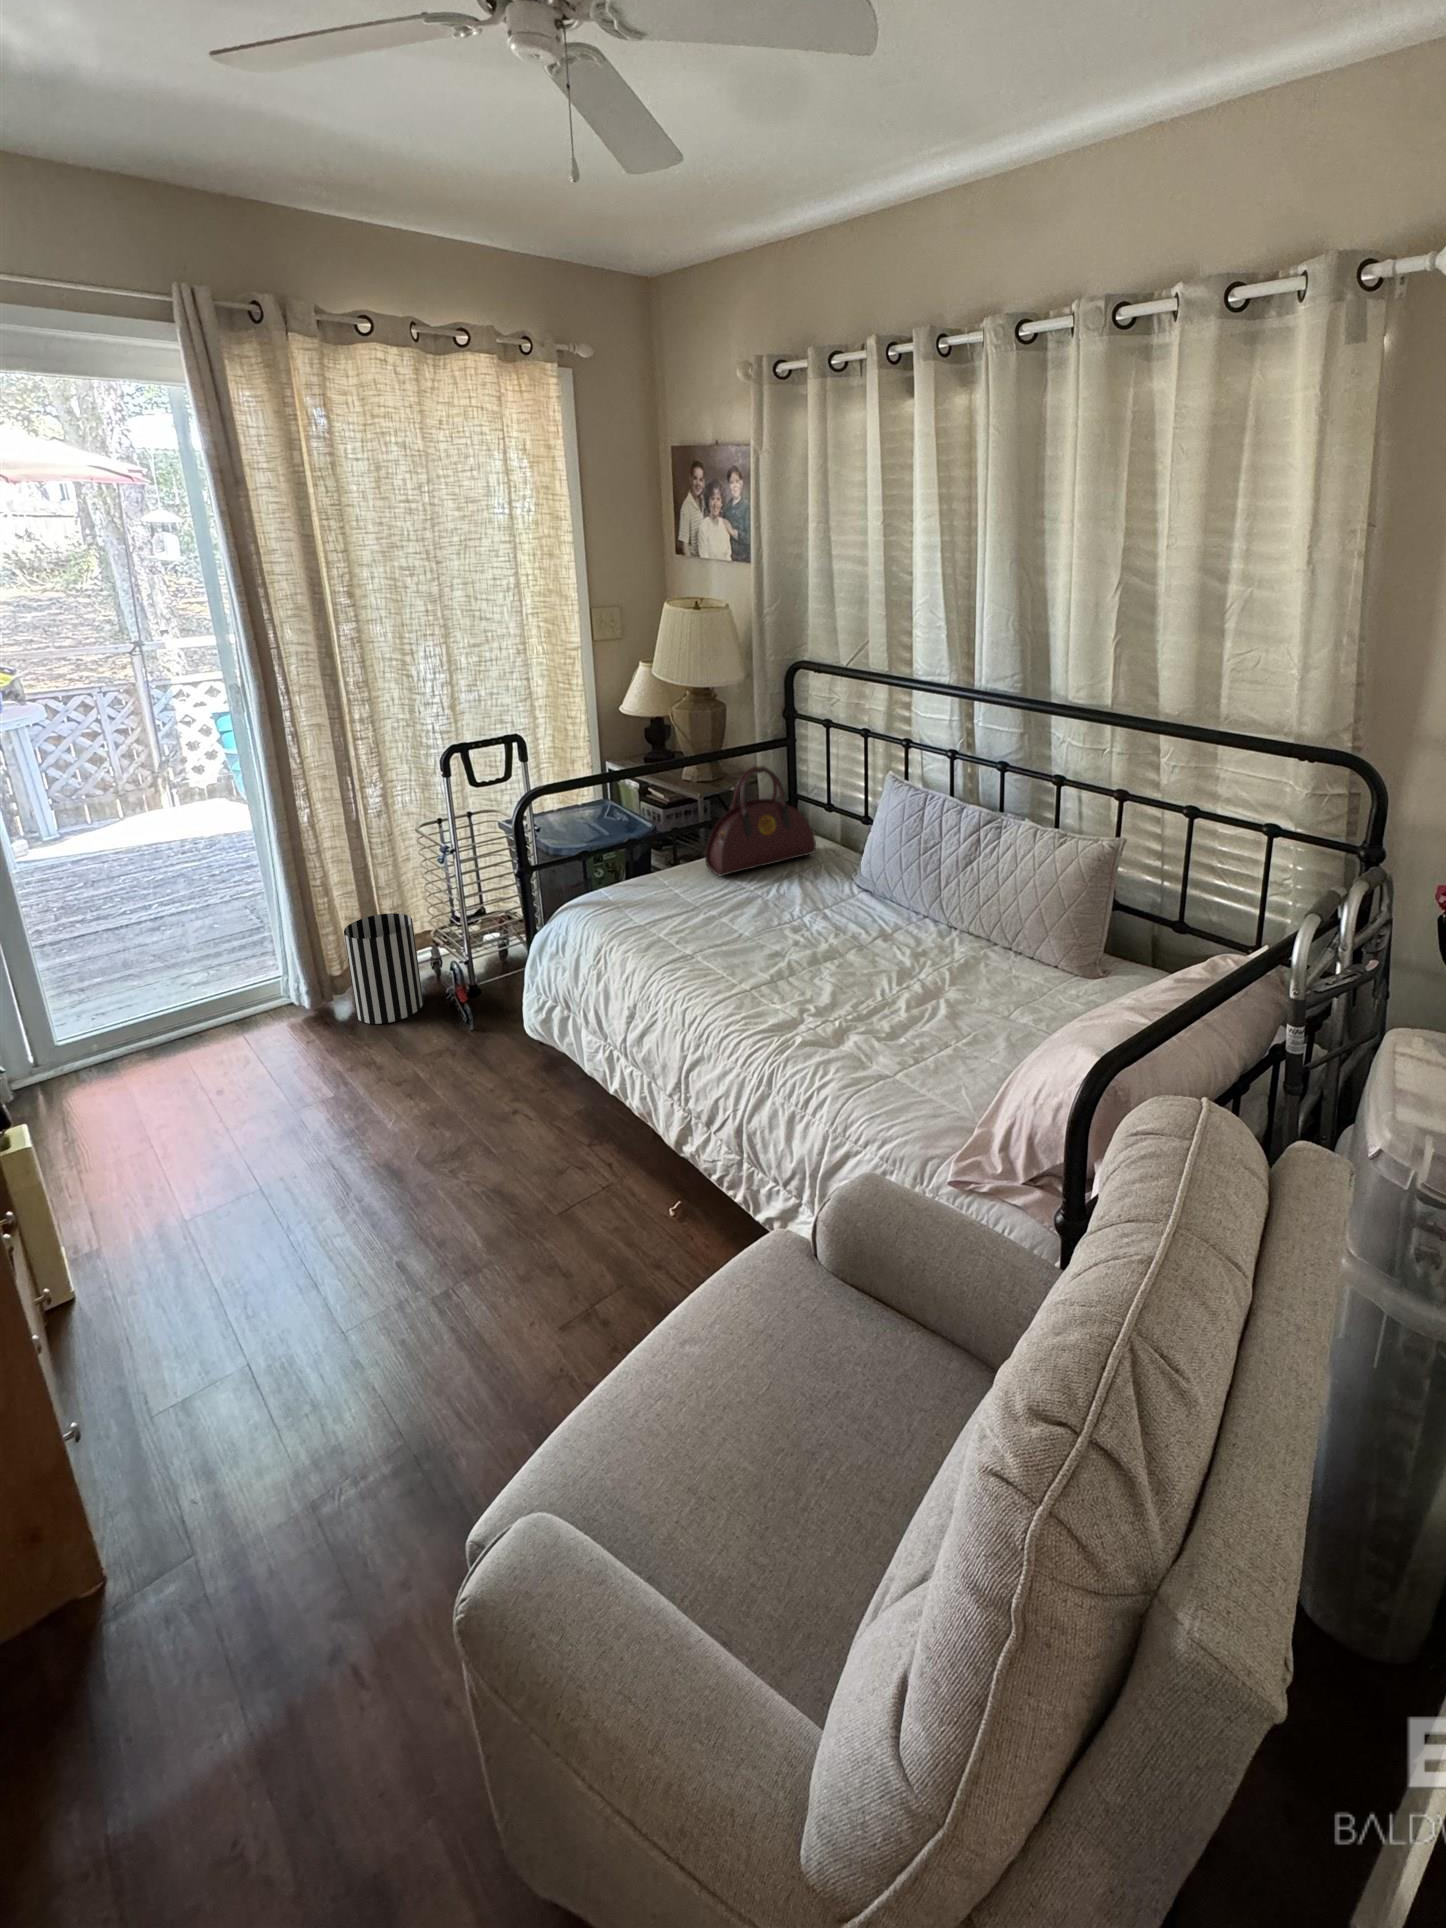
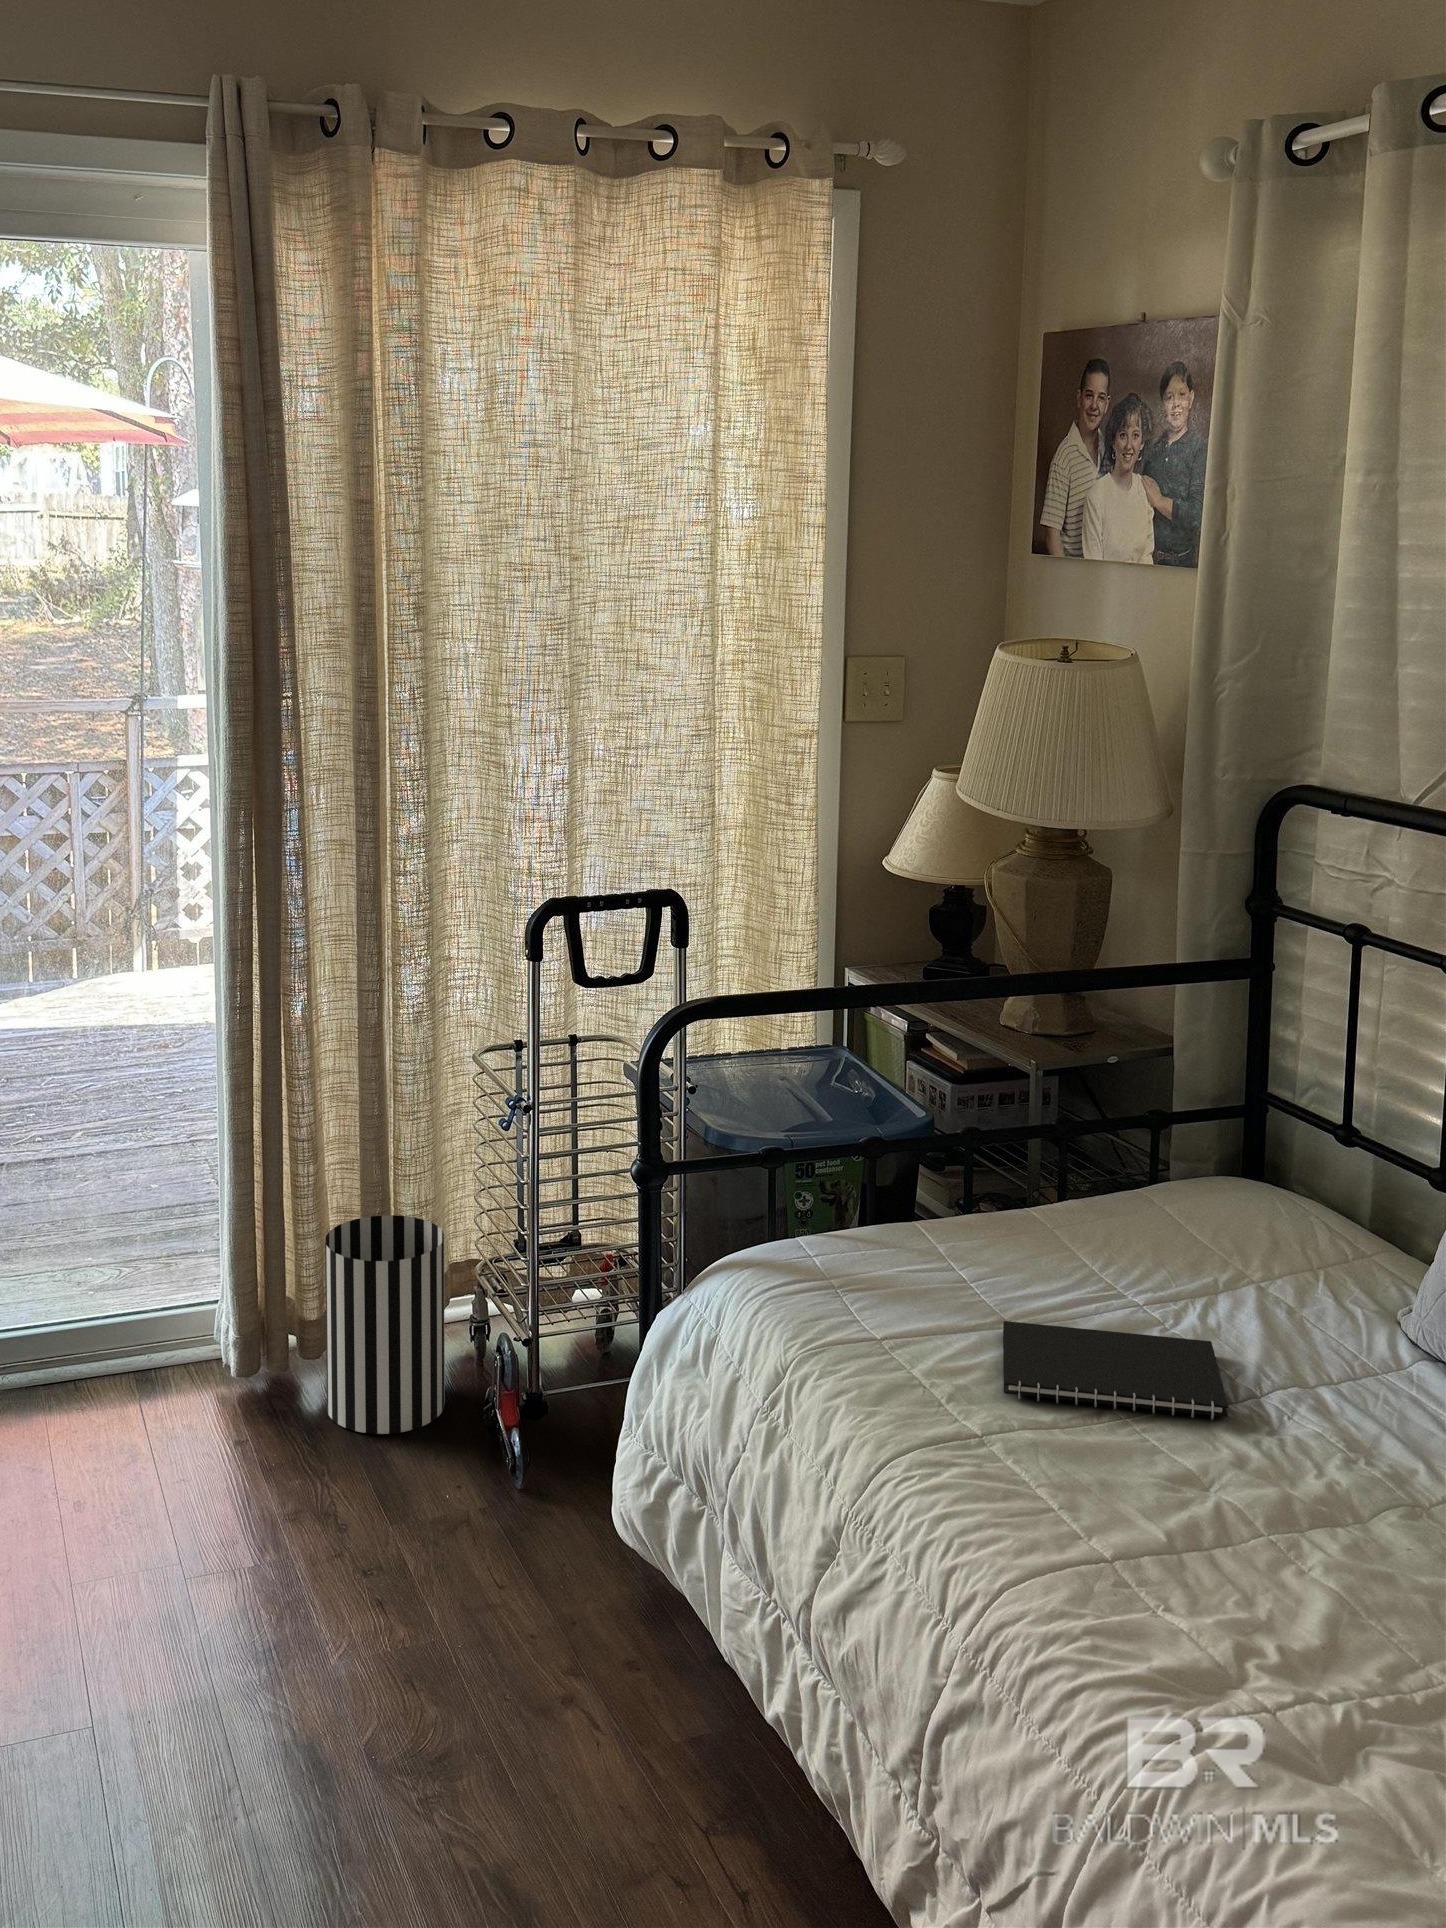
handbag: present [705,766,816,876] -> none [1034,1016,1303,1258]
notebook: none [697,899,792,937] -> present [1003,1321,1228,1420]

